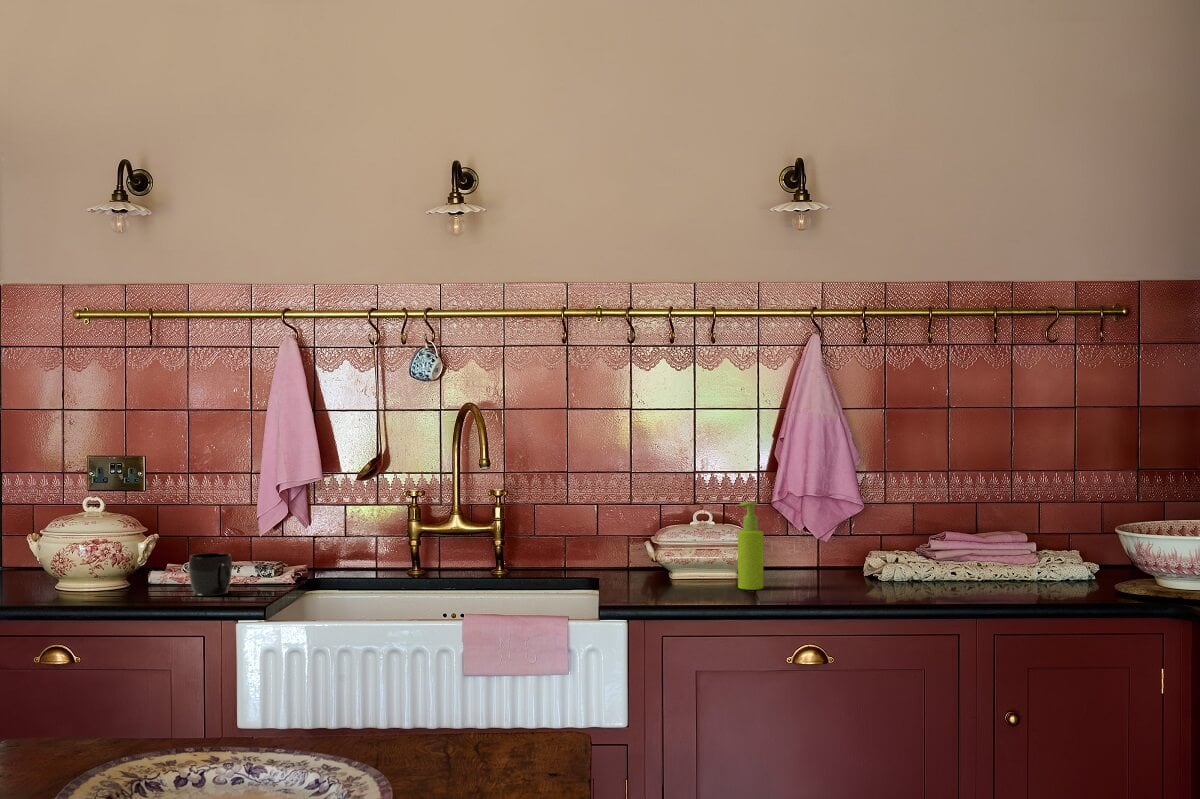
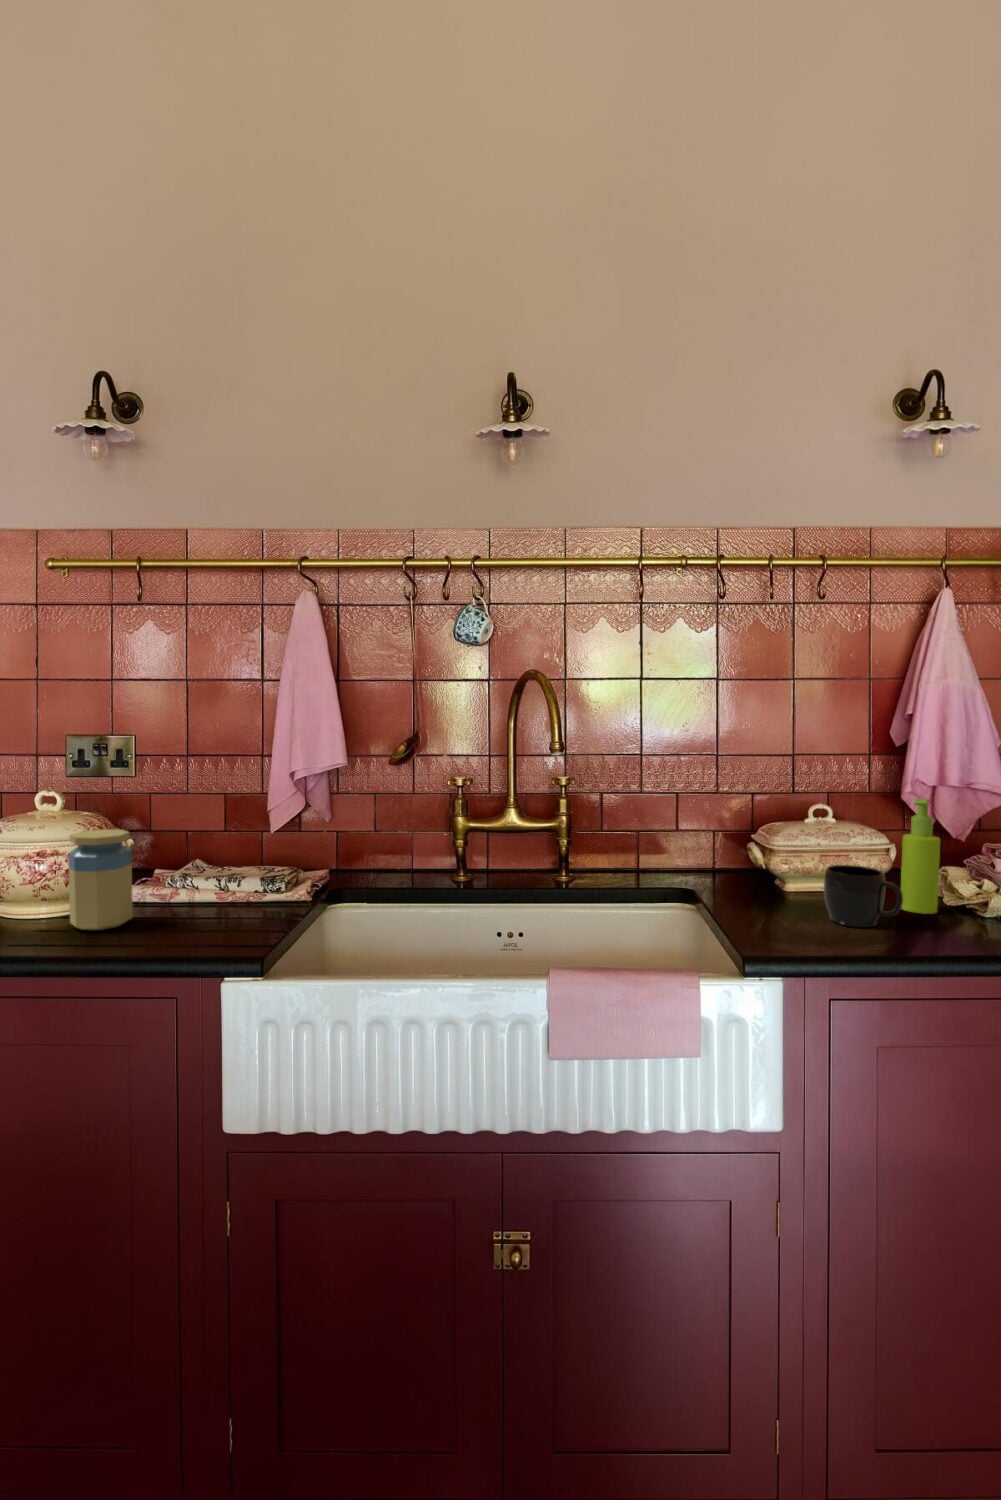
jar: none [117,526,160,596] -> present [68,829,133,930]
mug: present [189,553,232,596] -> present [824,865,903,927]

